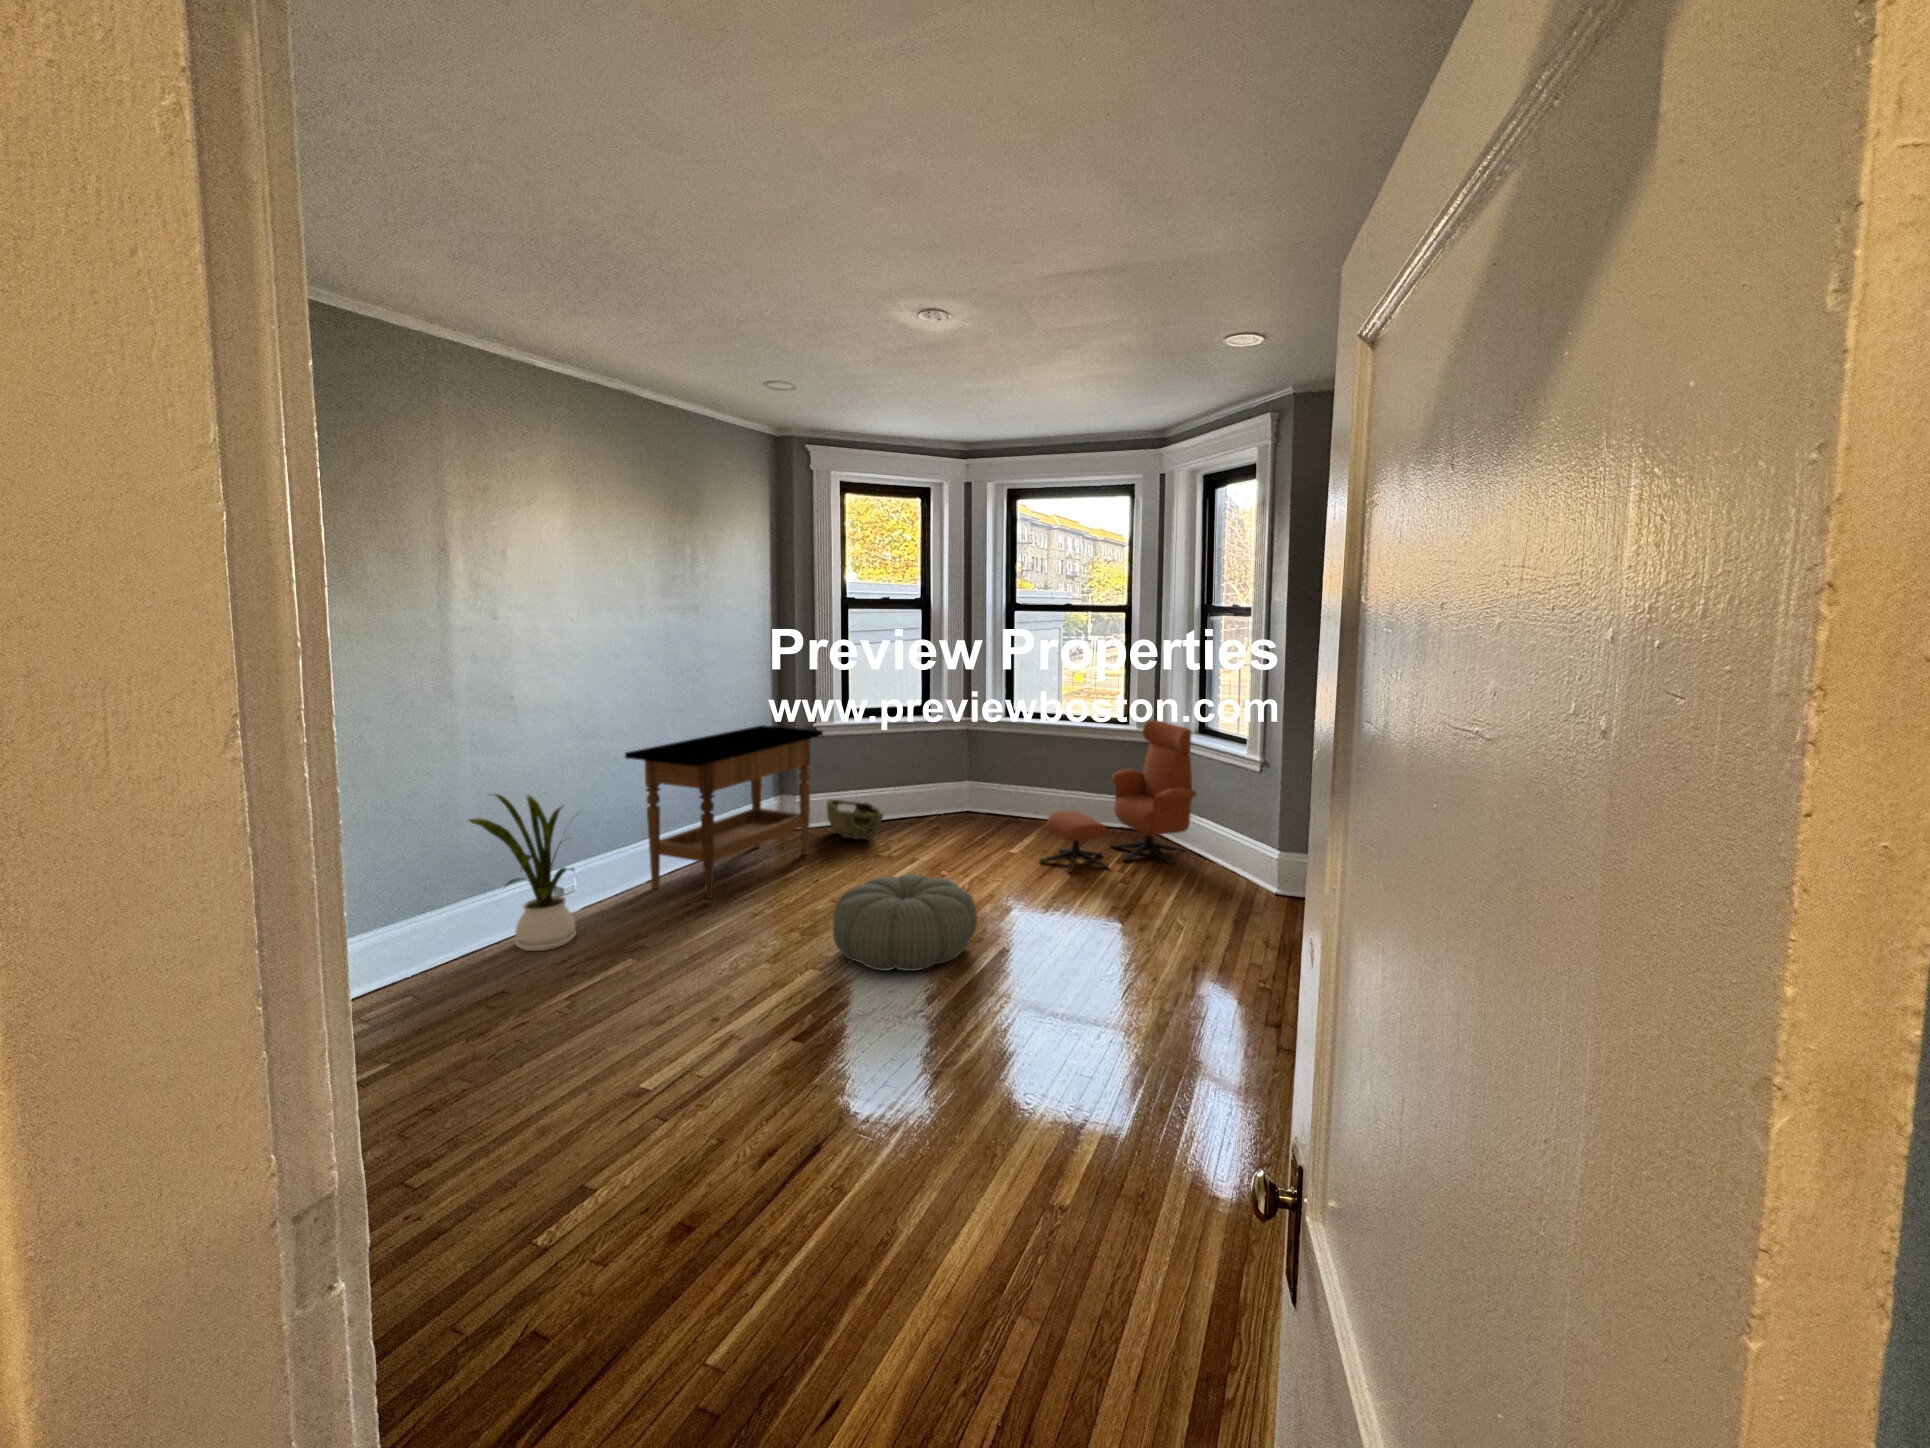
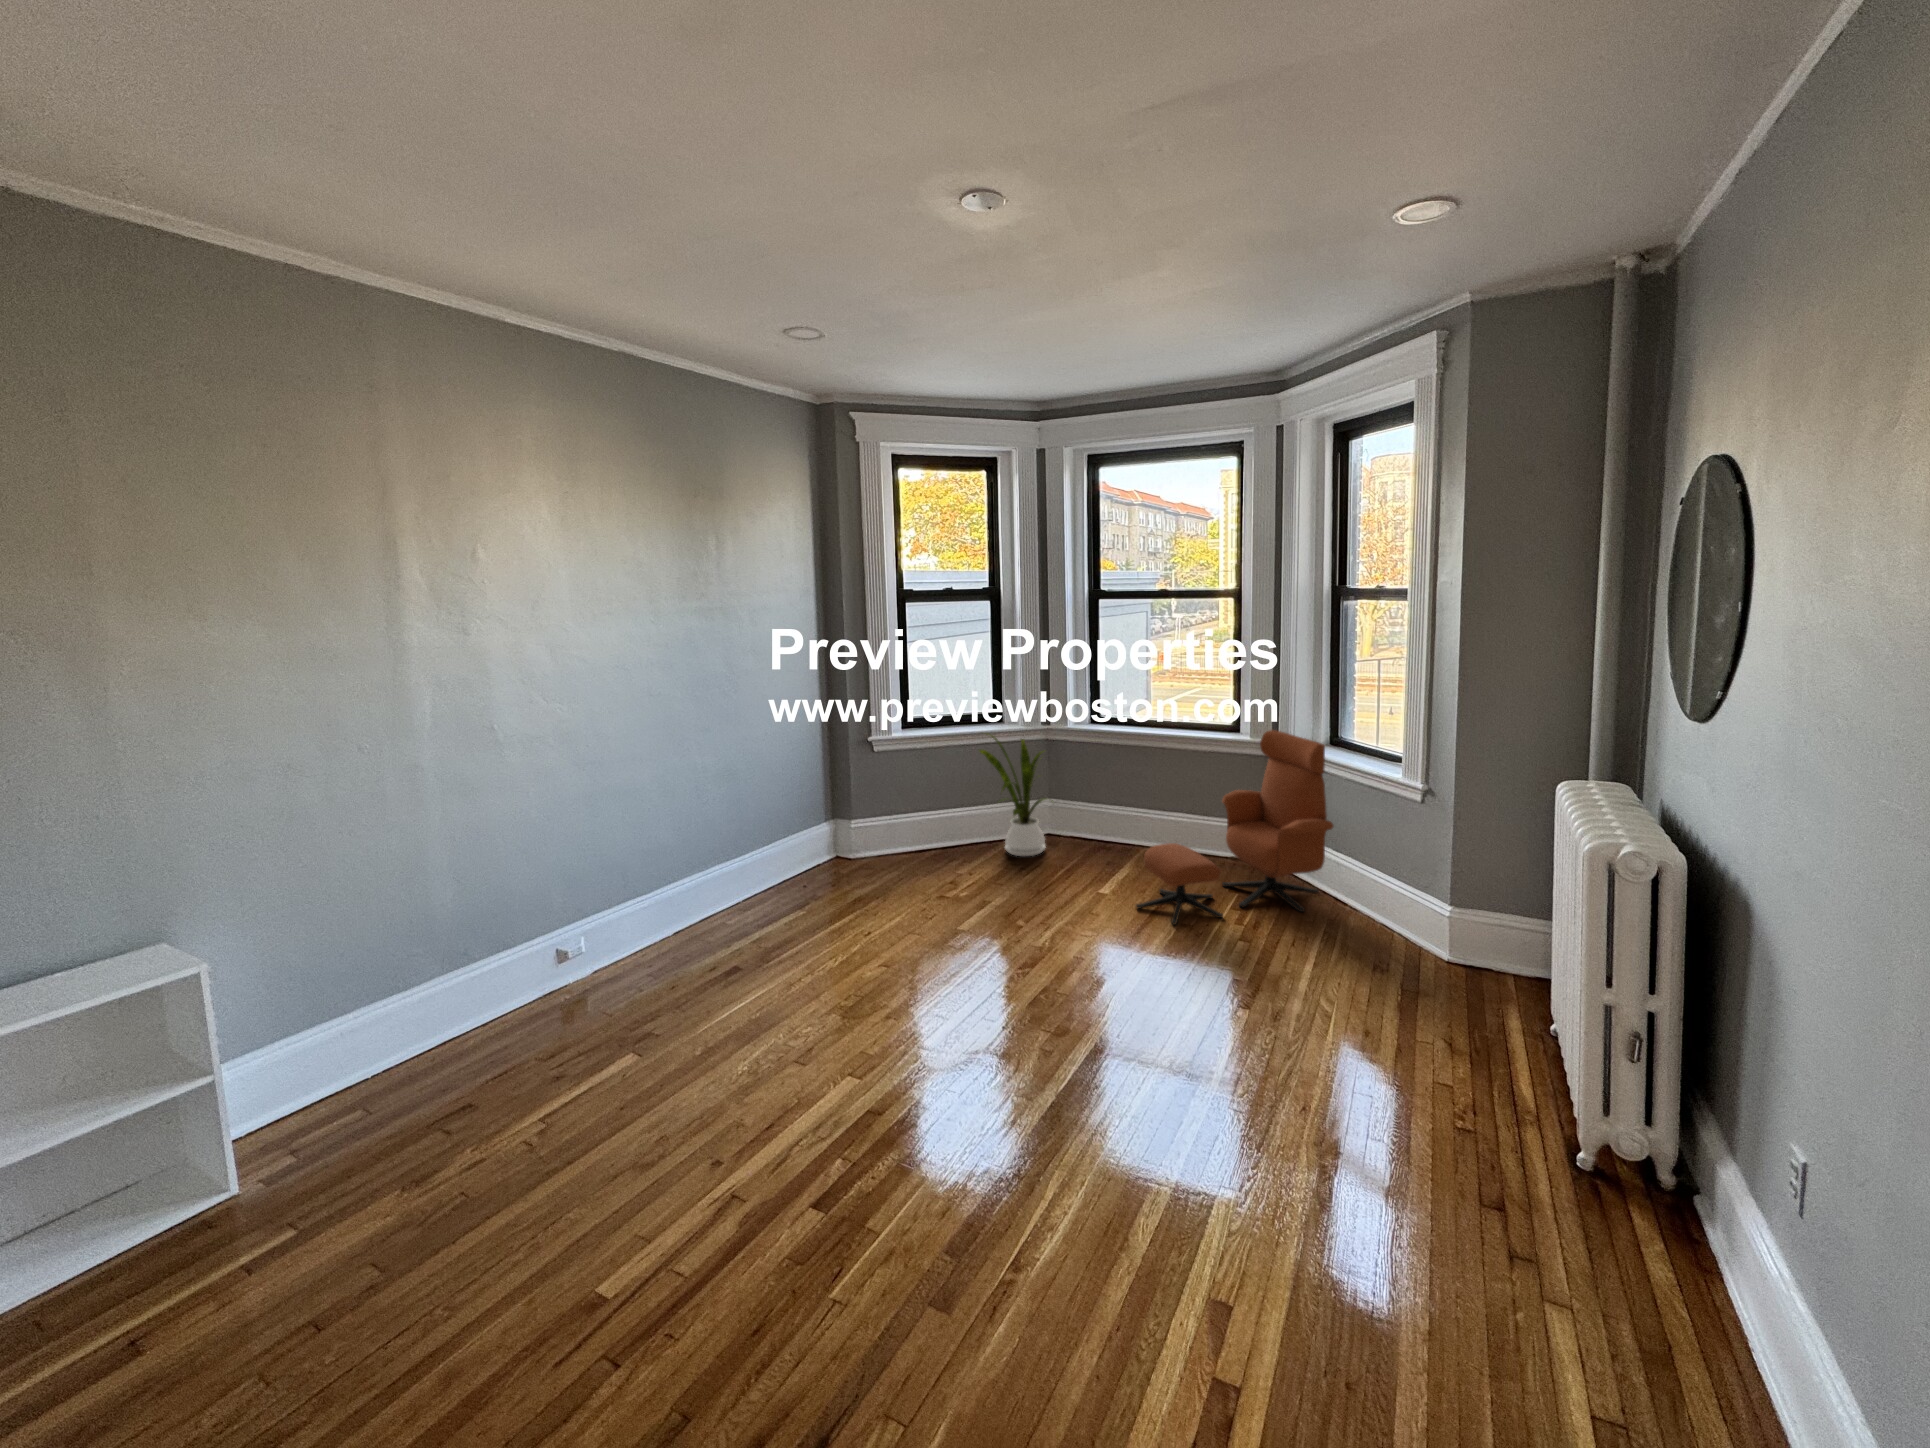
side table: present [625,725,823,899] -> none [637,743,875,961]
house plant: present [469,794,576,951] -> present [979,734,1046,856]
woven basket: present [827,800,883,839] -> none [884,825,949,875]
pouf: present [833,874,977,971] -> none [876,944,1060,1085]

